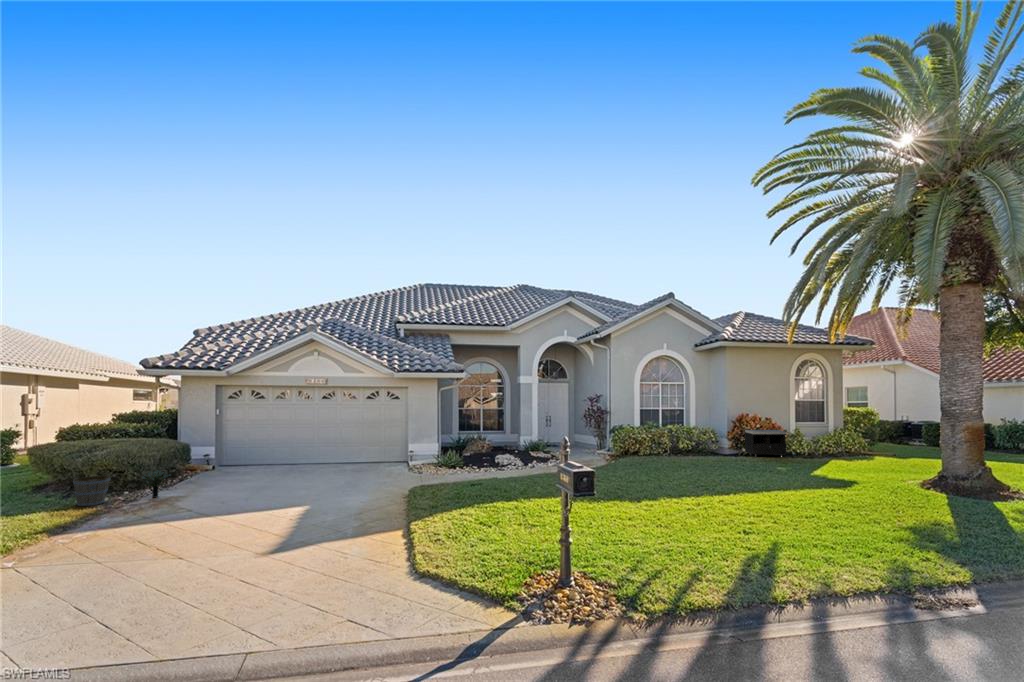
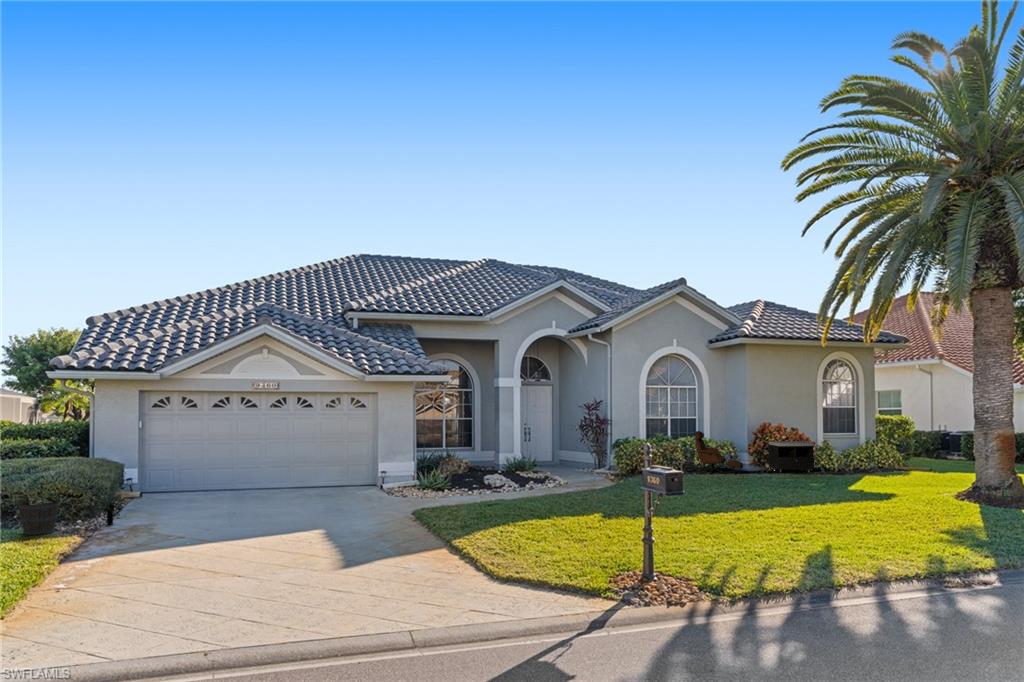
lounge chair: none [679,420,722,459] -> present [695,431,743,475]

